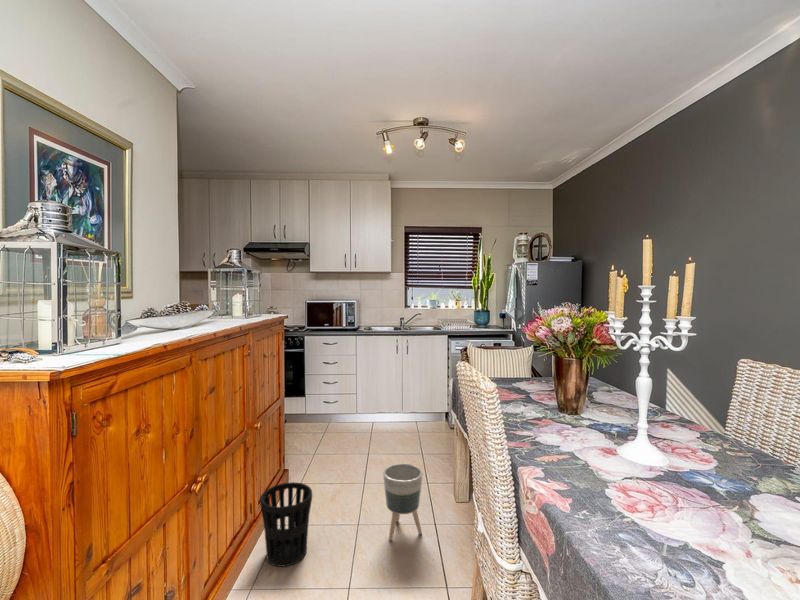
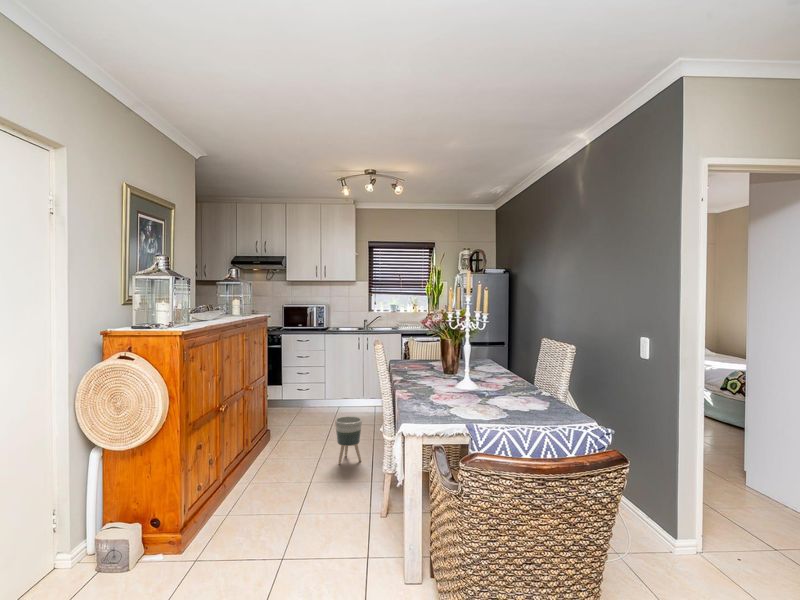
wastebasket: present [260,482,312,567] -> none [253,426,287,474]

